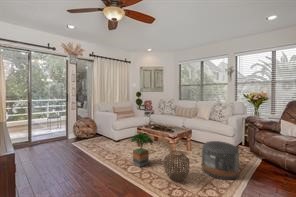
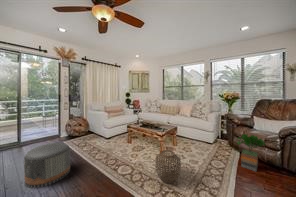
potted tree: present [131,133,153,167] -> present [237,134,265,171]
pouf: present [202,141,239,180] -> present [24,143,70,188]

